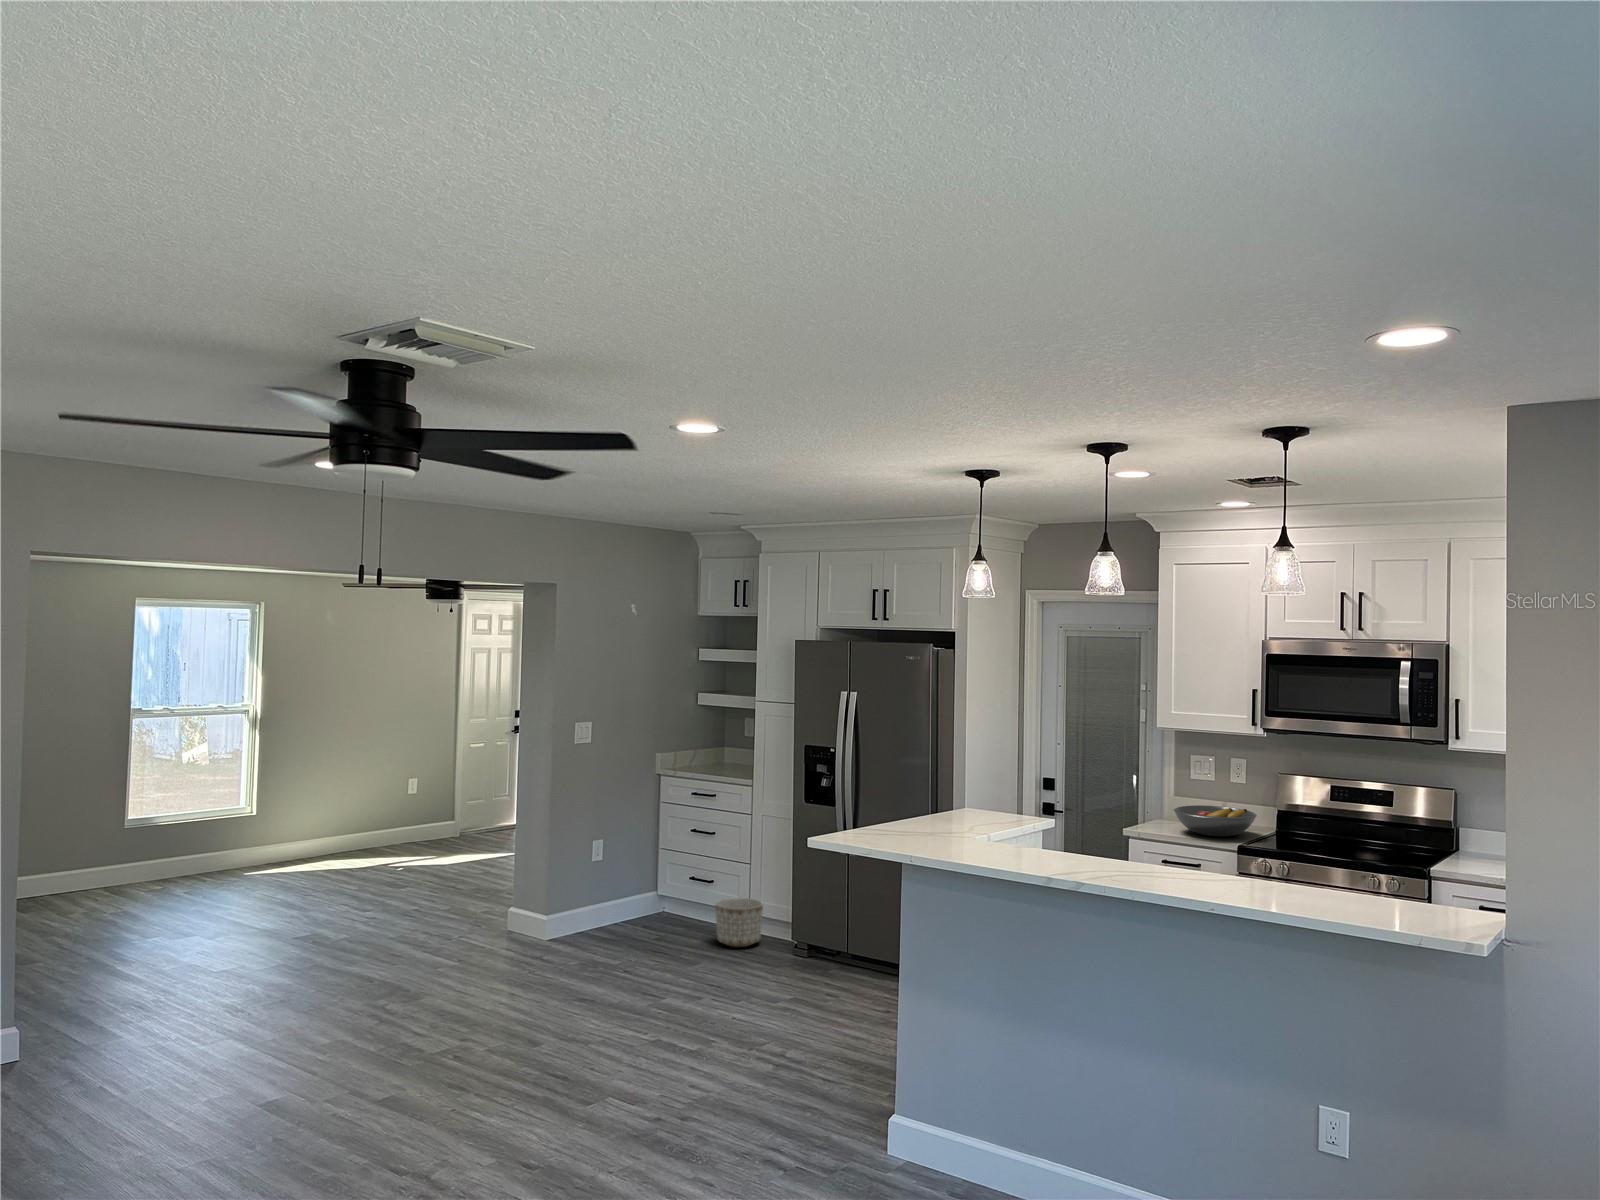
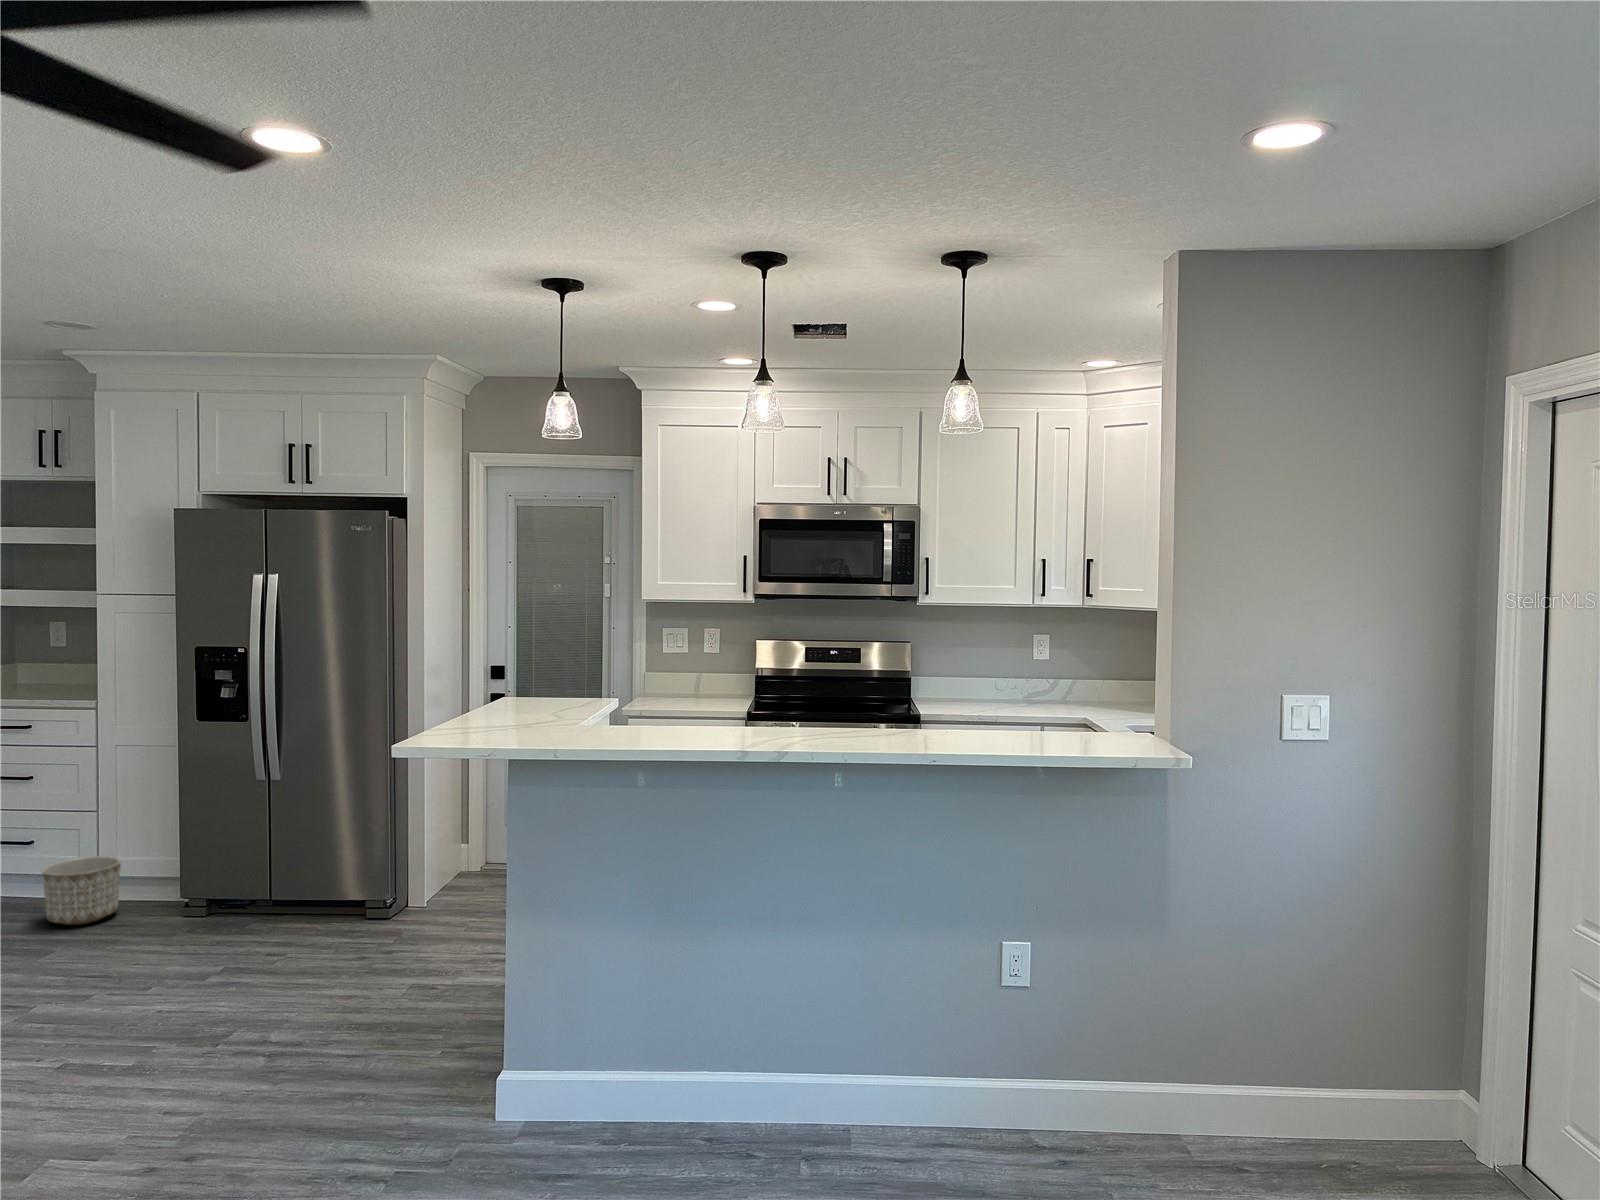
fruit bowl: present [1174,805,1257,836] -> none [654,674,732,703]

